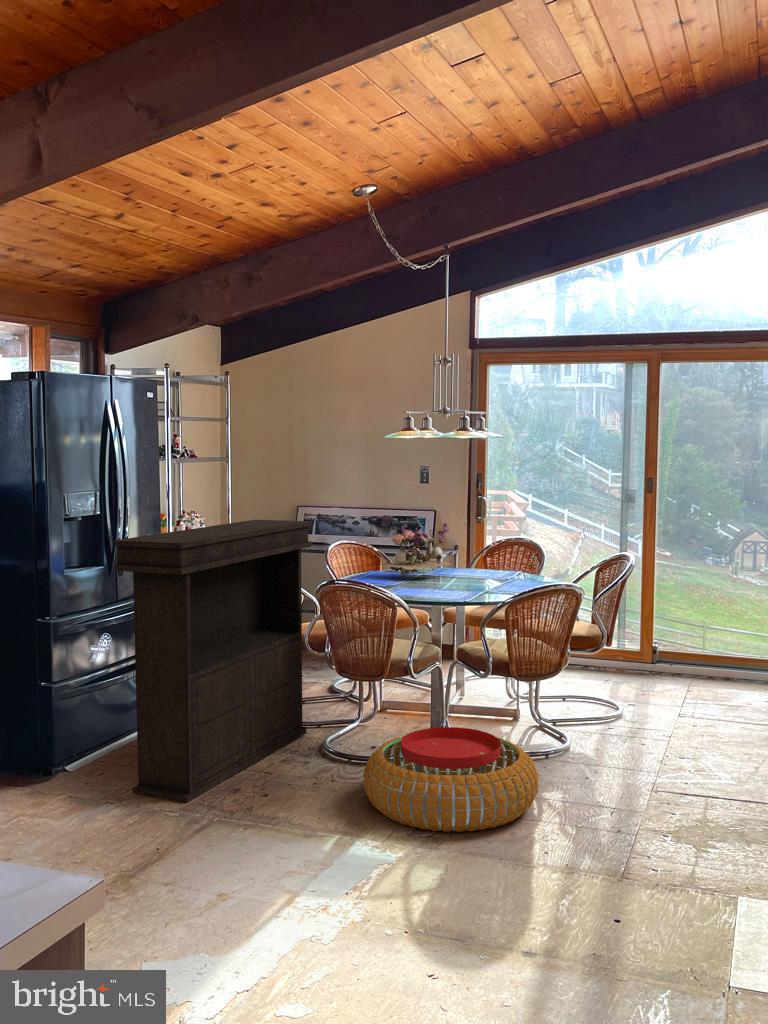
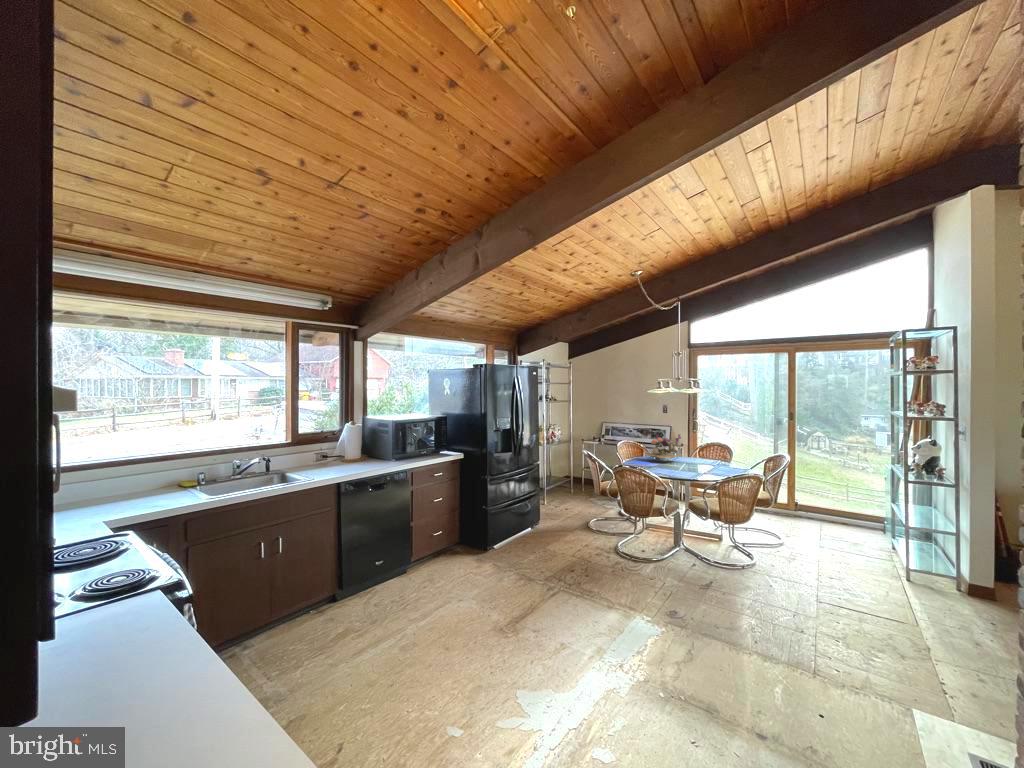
console table: present [114,520,312,803] -> none [516,431,611,576]
pouf: present [363,727,539,832] -> none [640,551,745,620]

